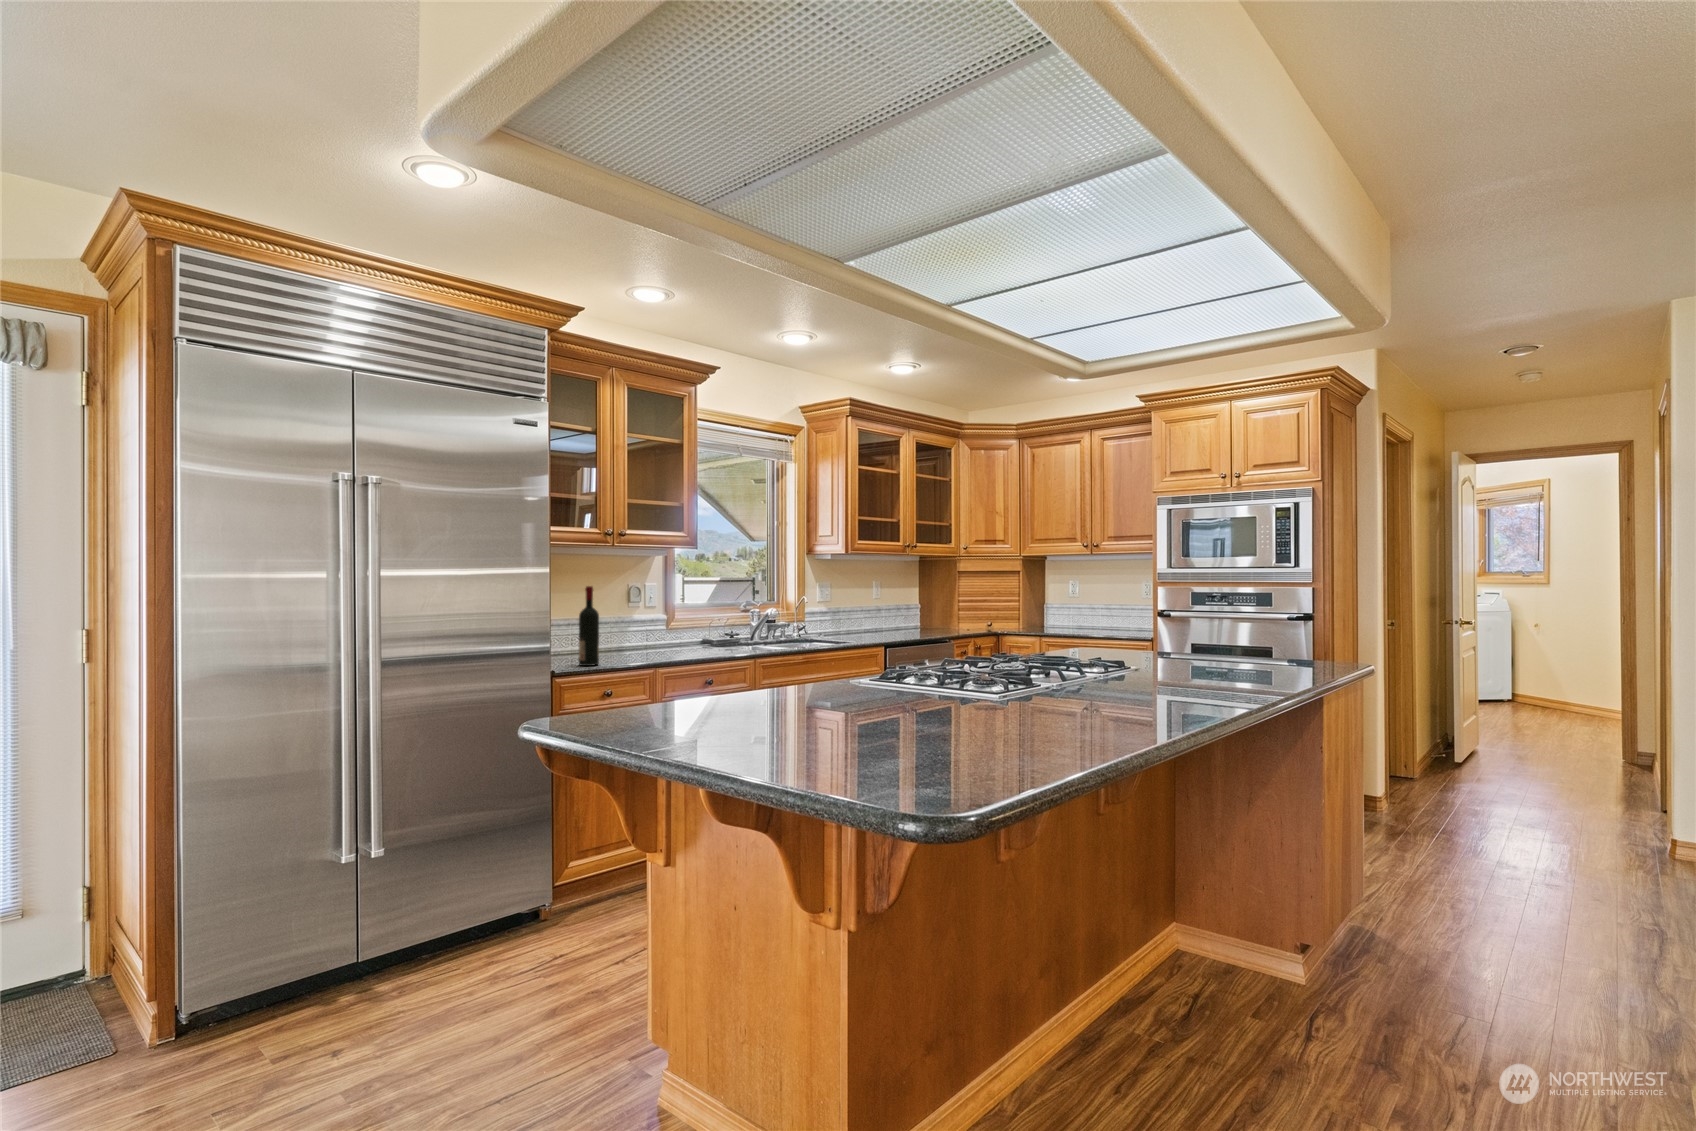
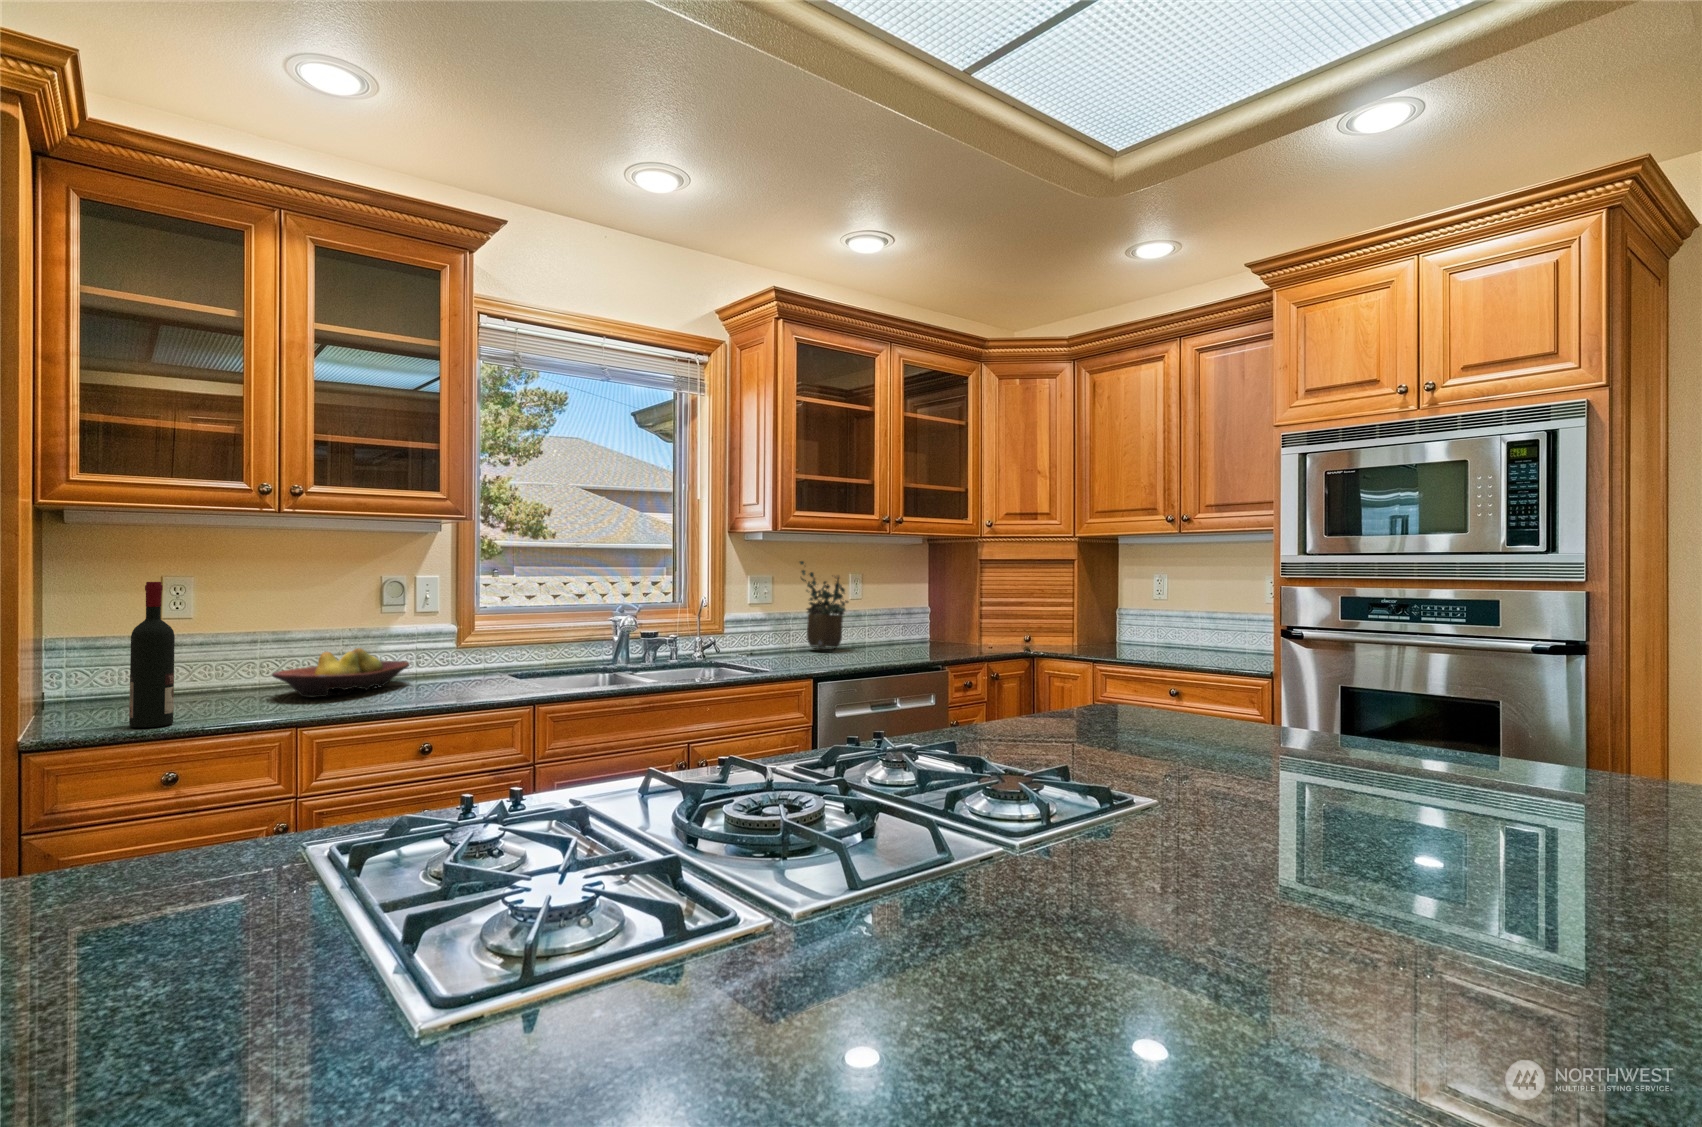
potted plant: none [849,573,885,632] -> present [800,561,848,650]
fruit bowl: none [607,627,666,655] -> present [272,648,409,697]

